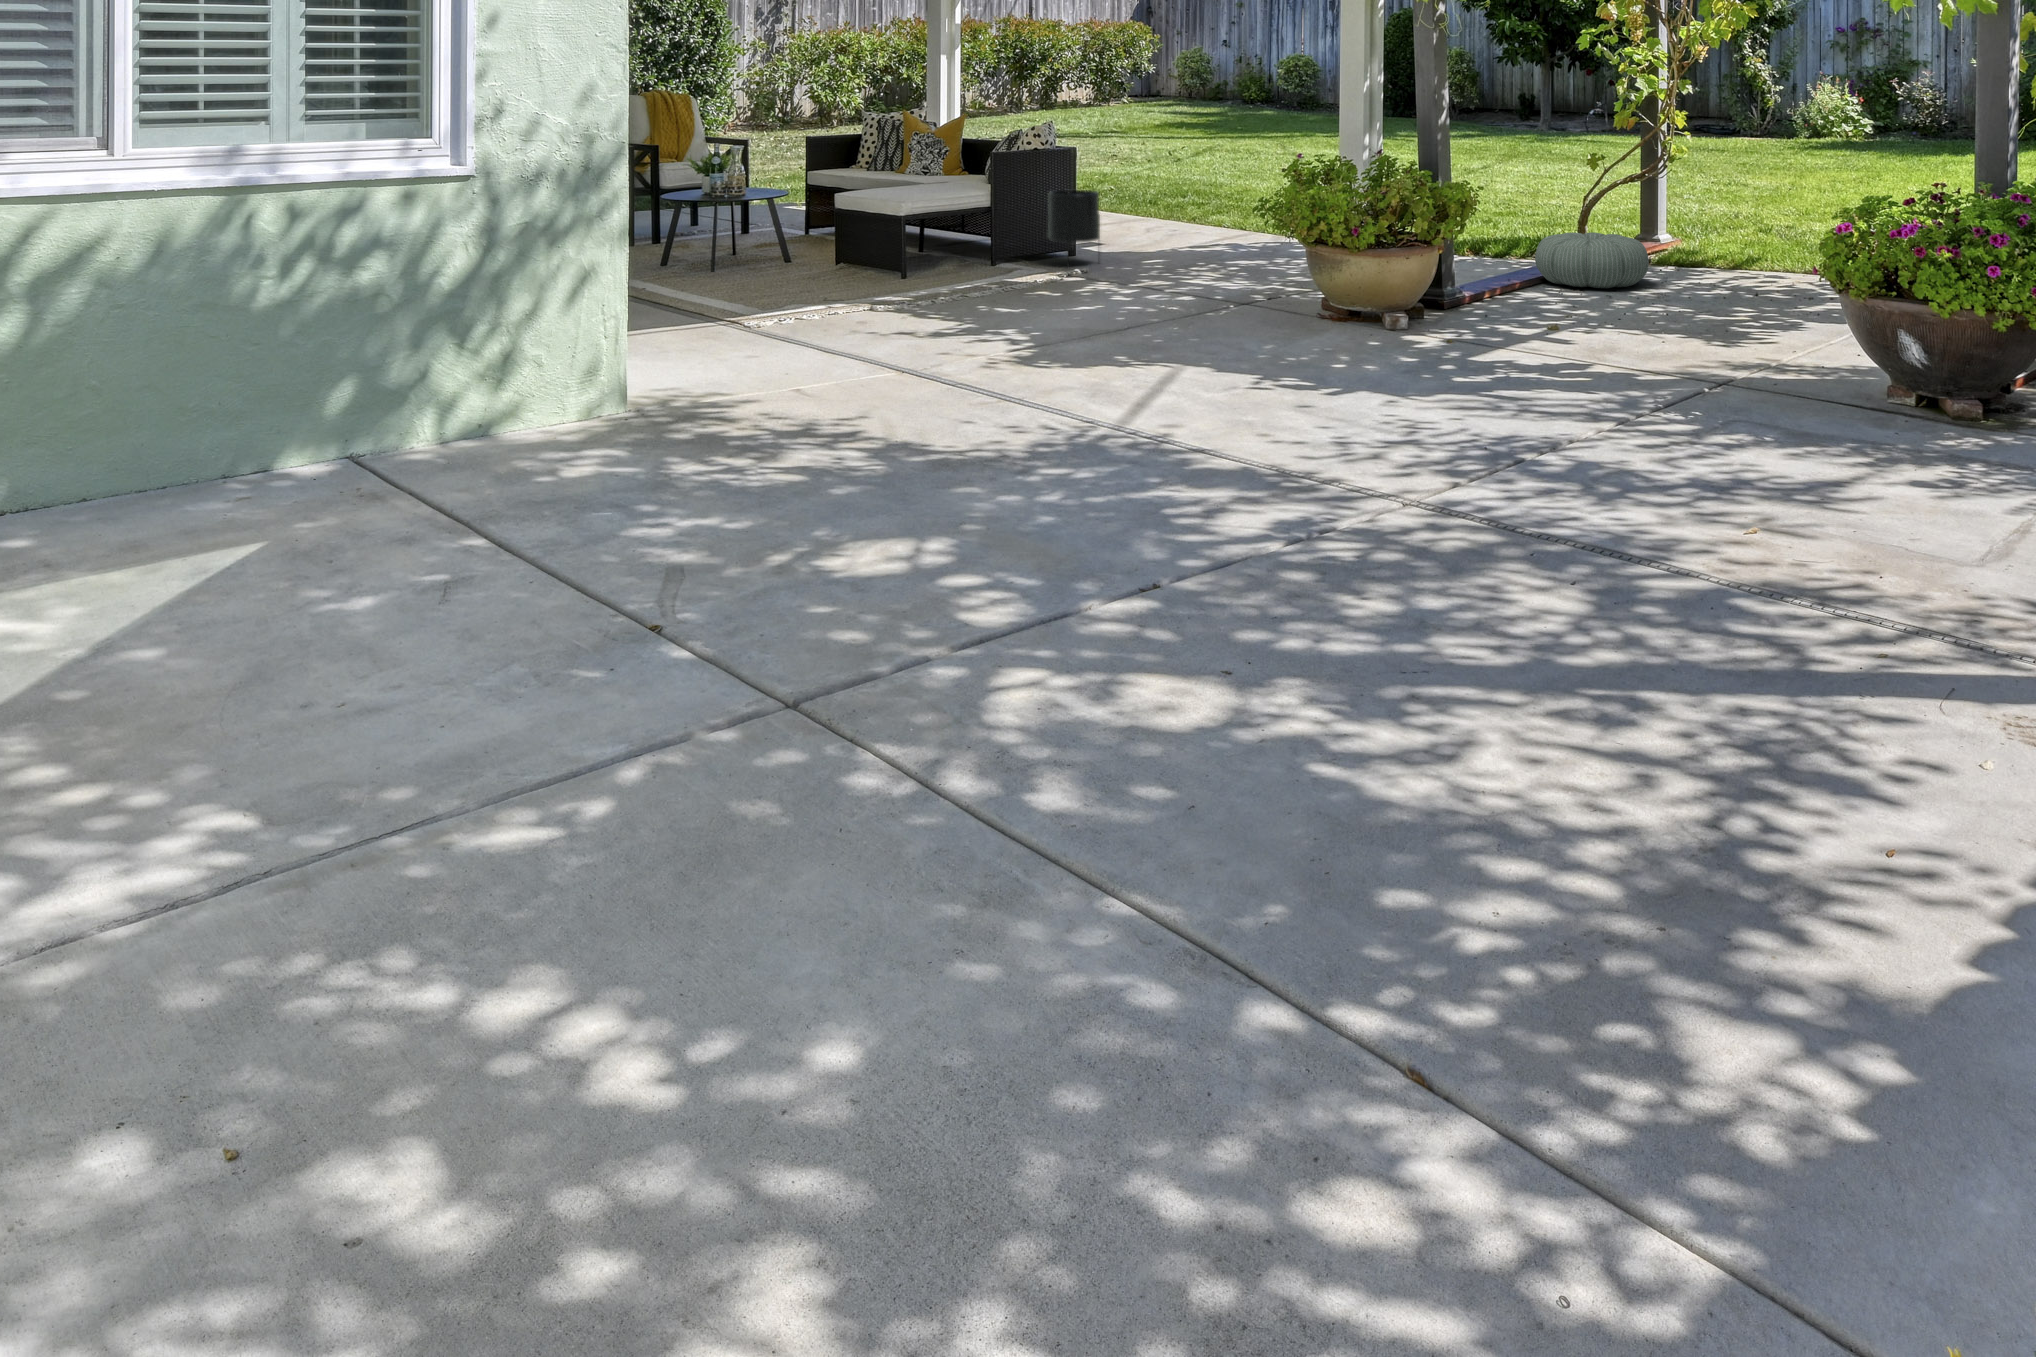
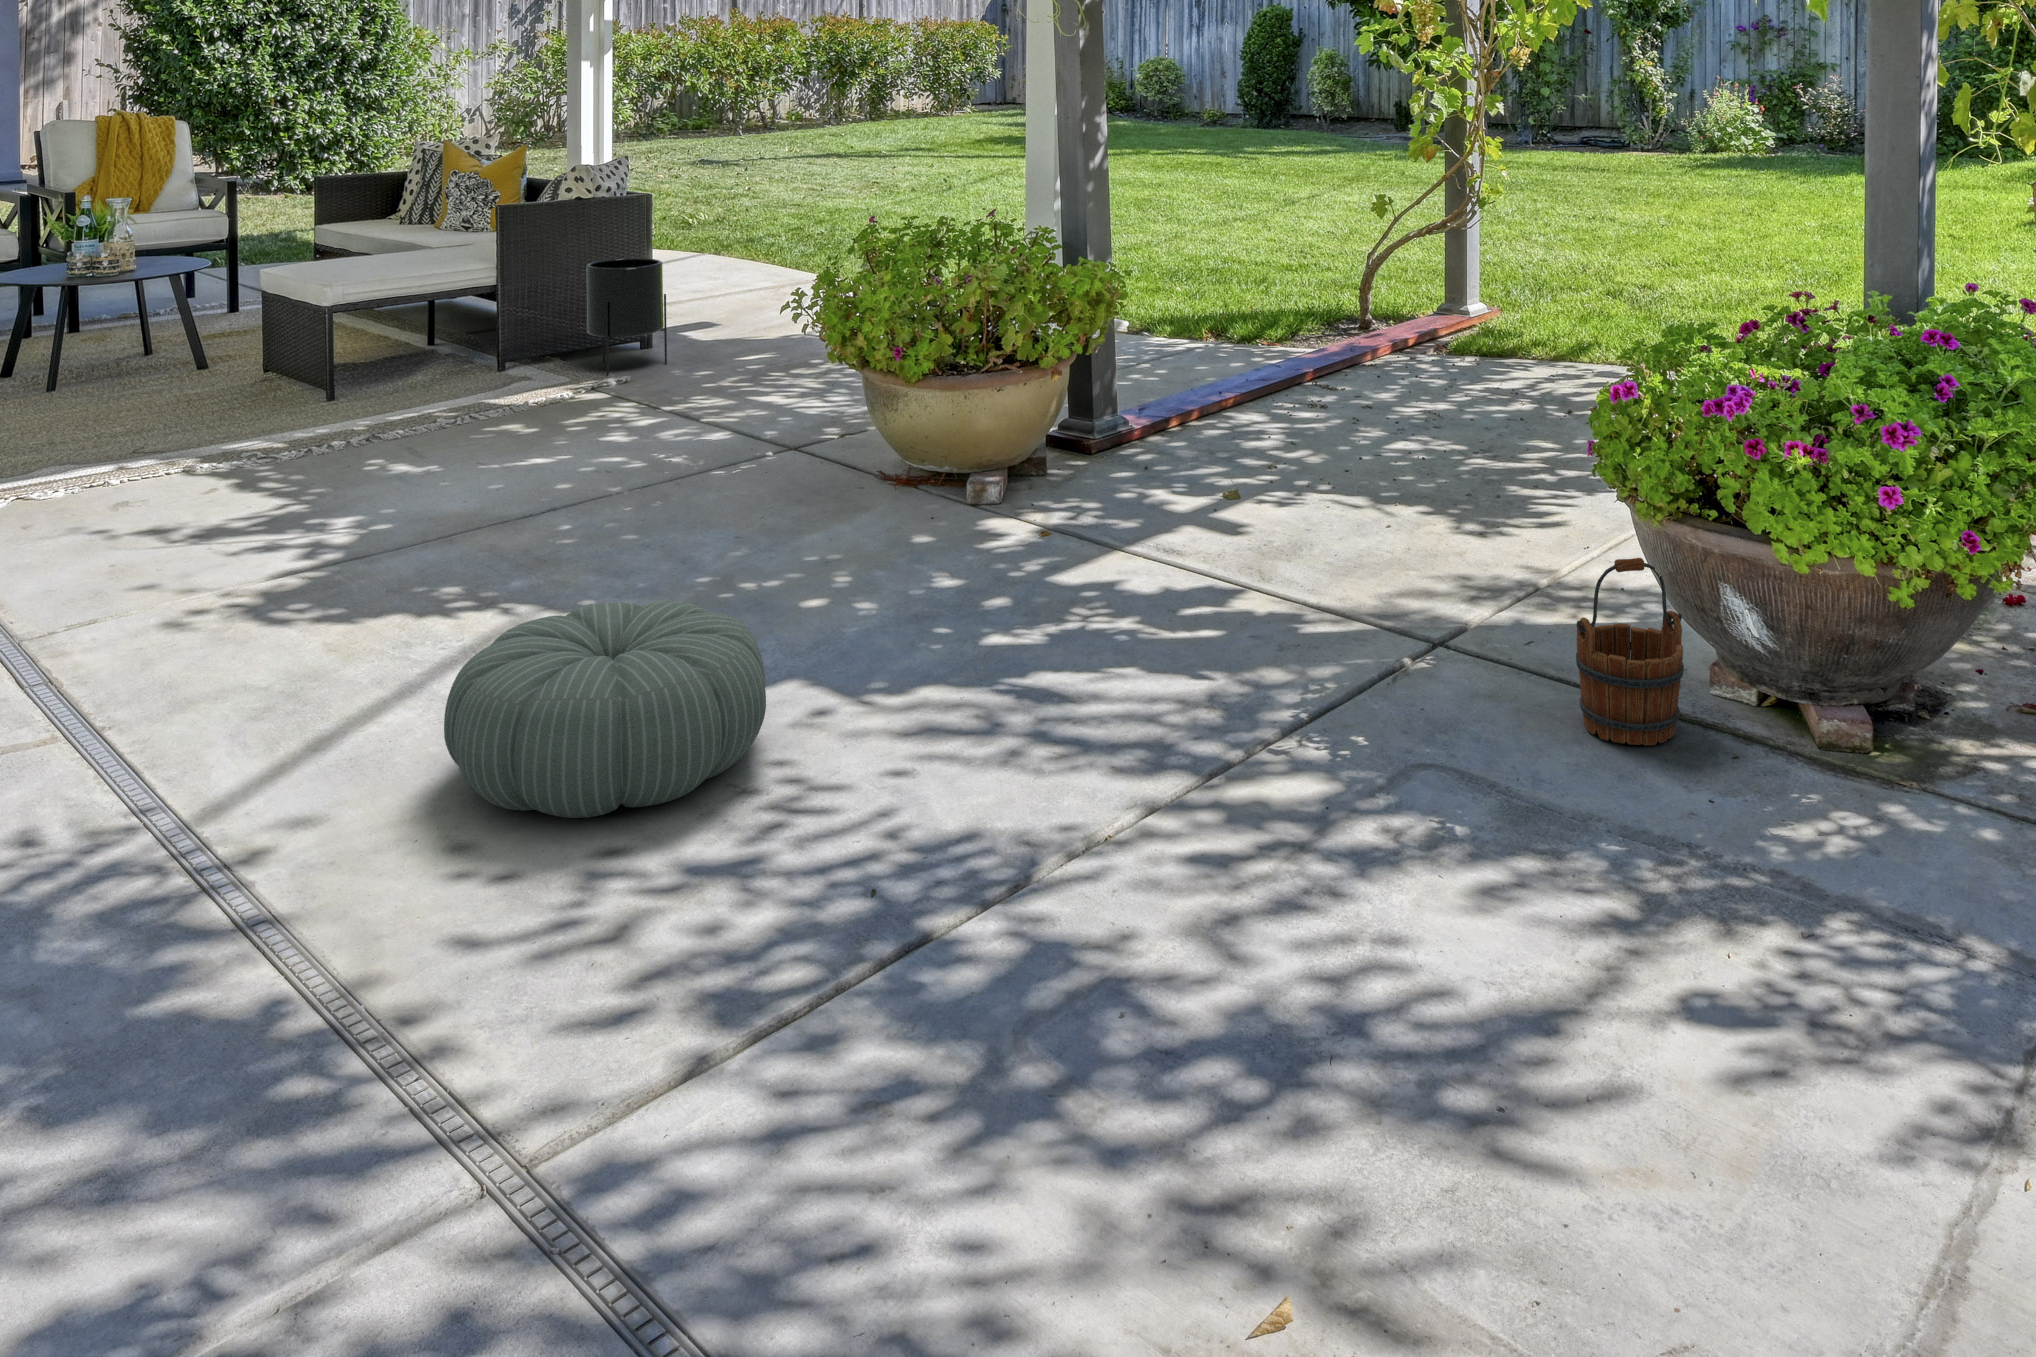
pouf: present [1535,232,1649,288] -> present [444,601,766,818]
wooden bucket: none [1816,316,1877,413] -> present [1576,558,1684,746]

